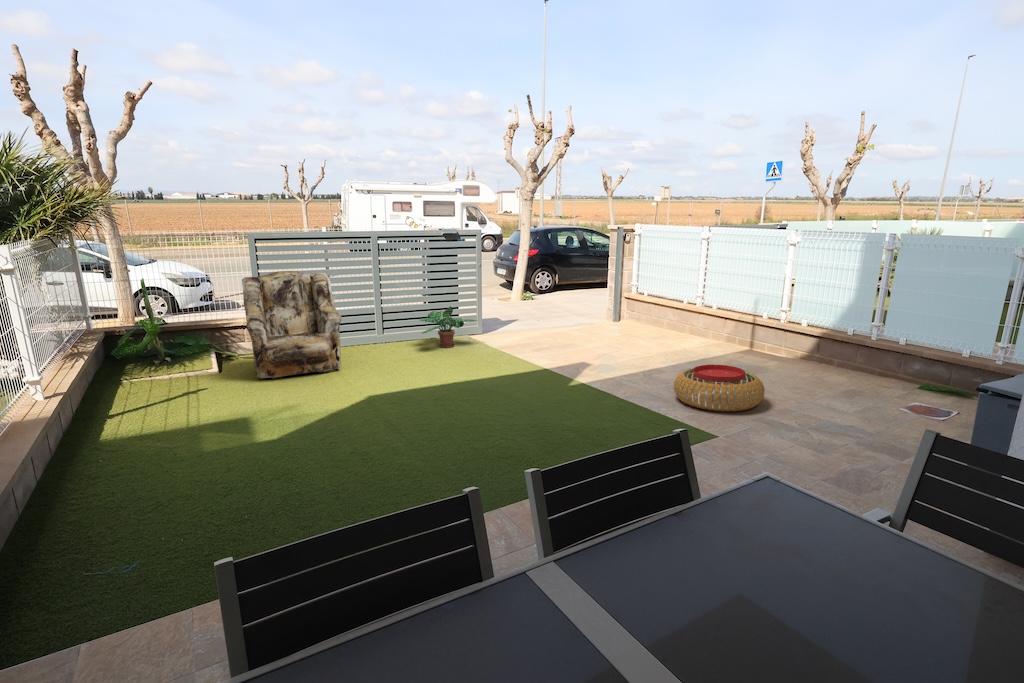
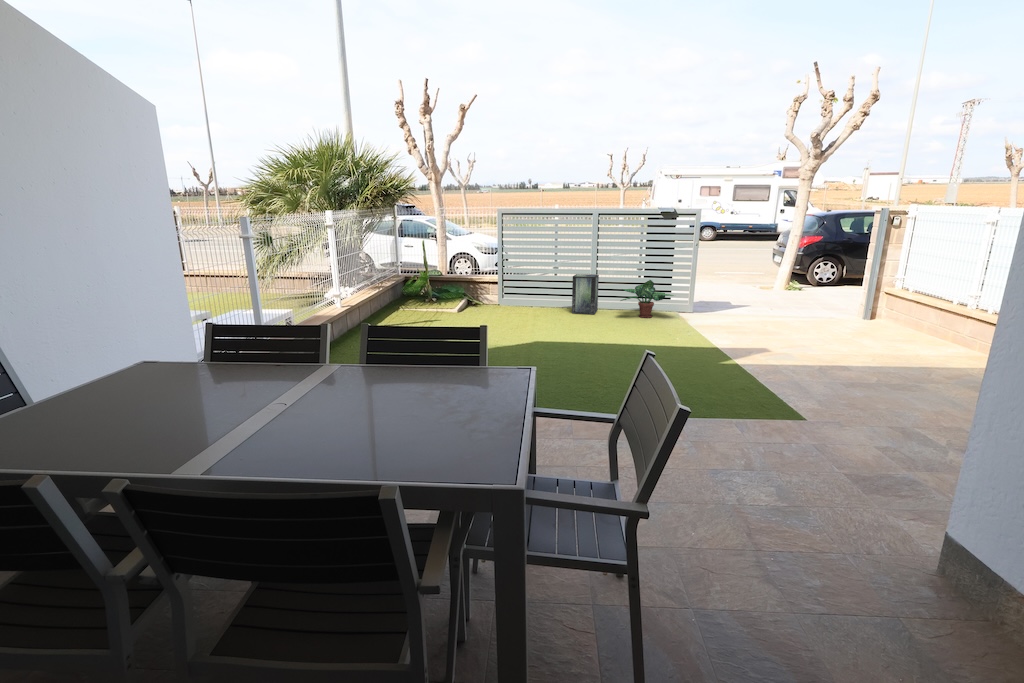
armchair: present [242,271,342,379] -> none [474,239,550,320]
storage box: none [359,306,392,355] -> present [572,274,599,314]
pouf: present [674,365,765,411] -> none [781,364,896,420]

